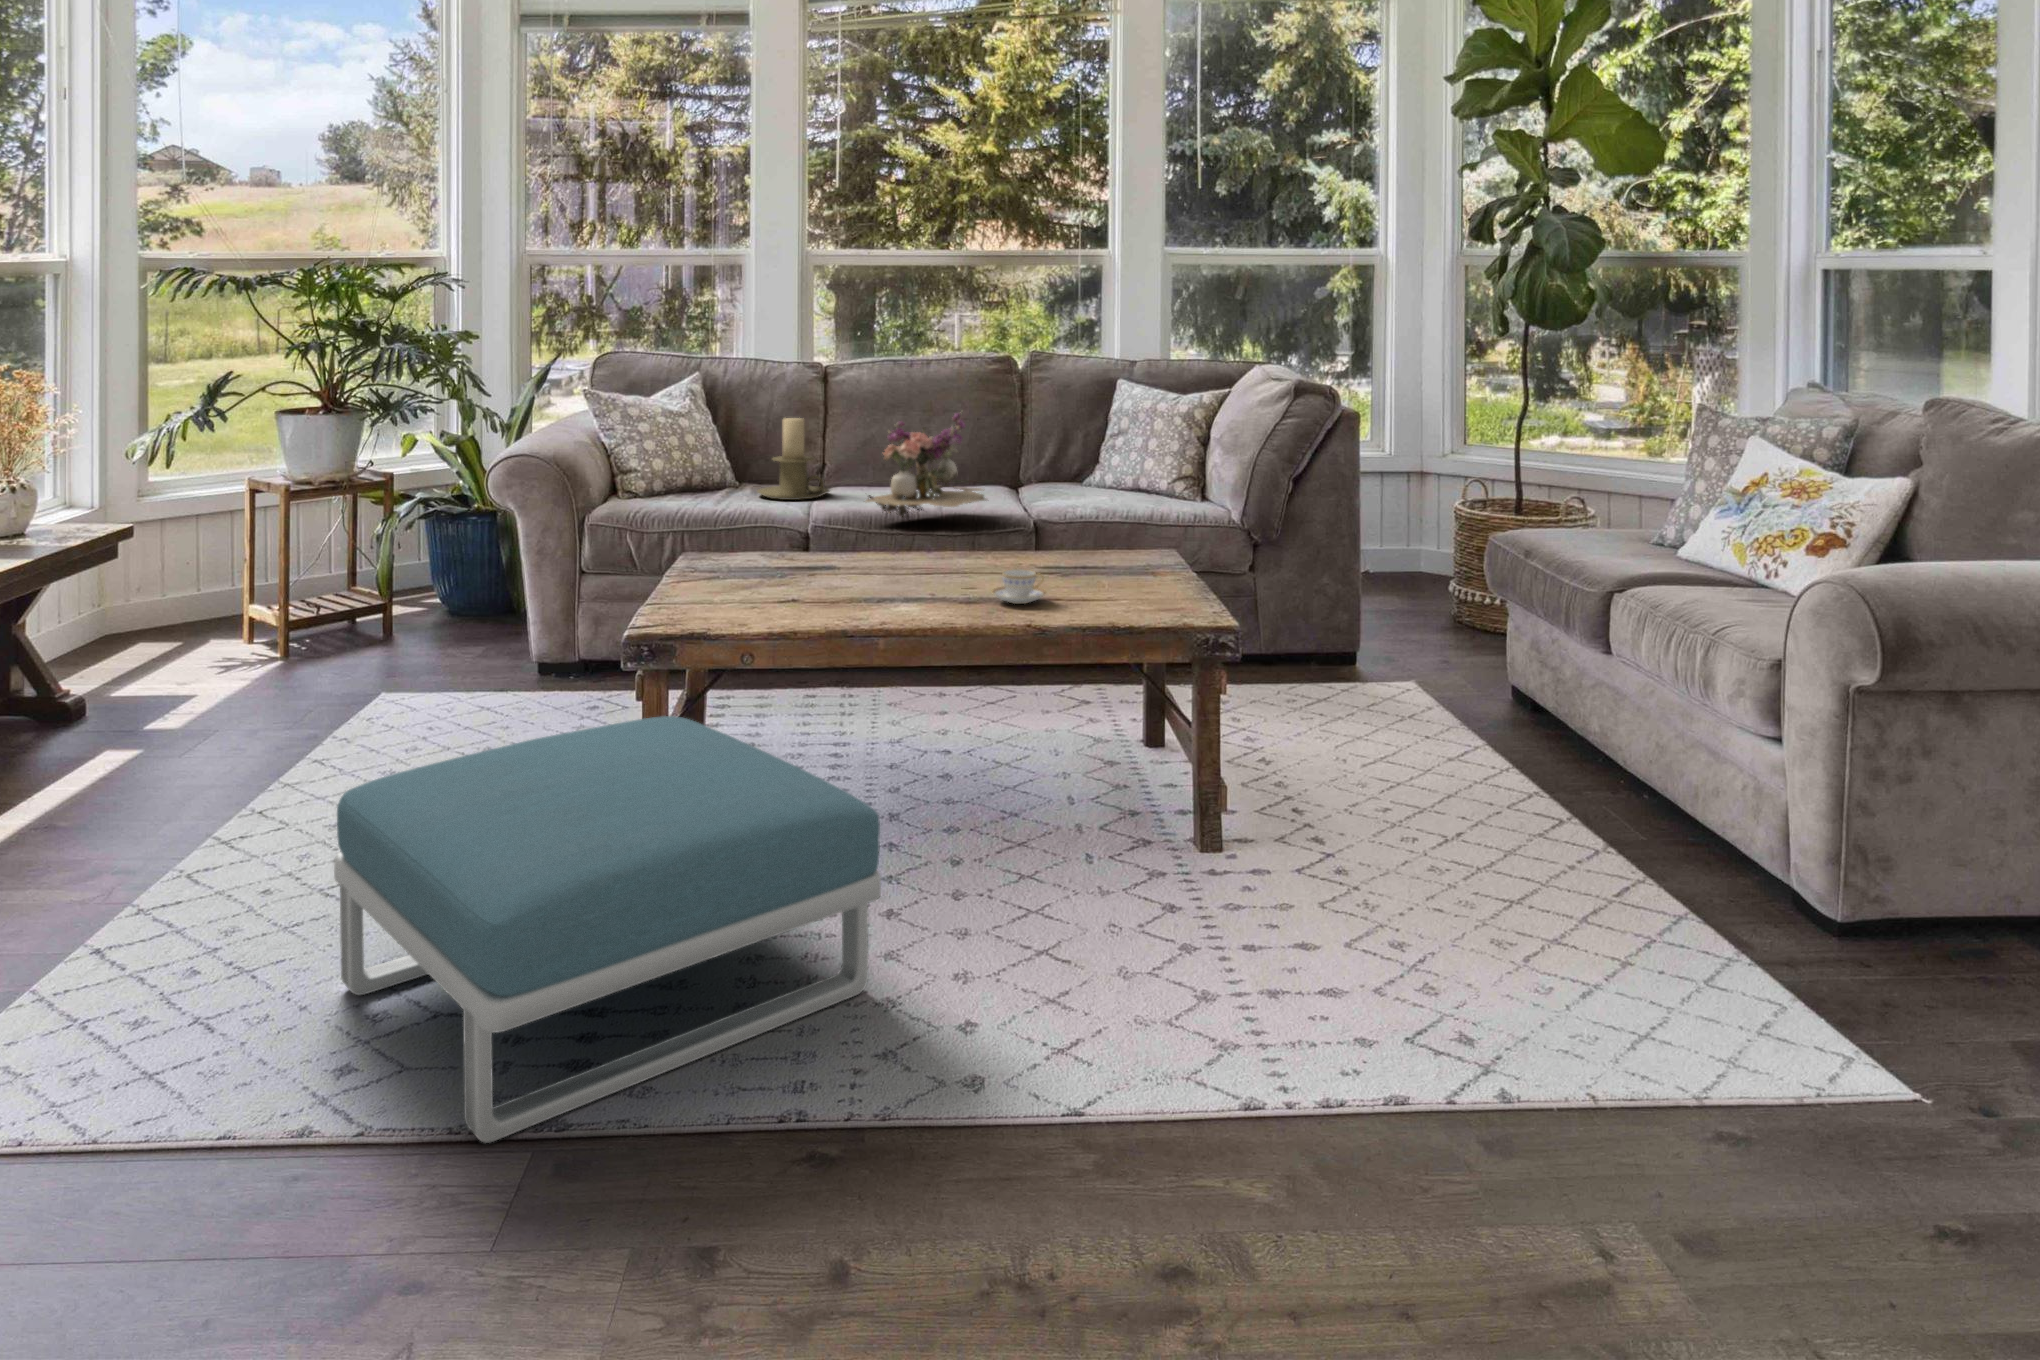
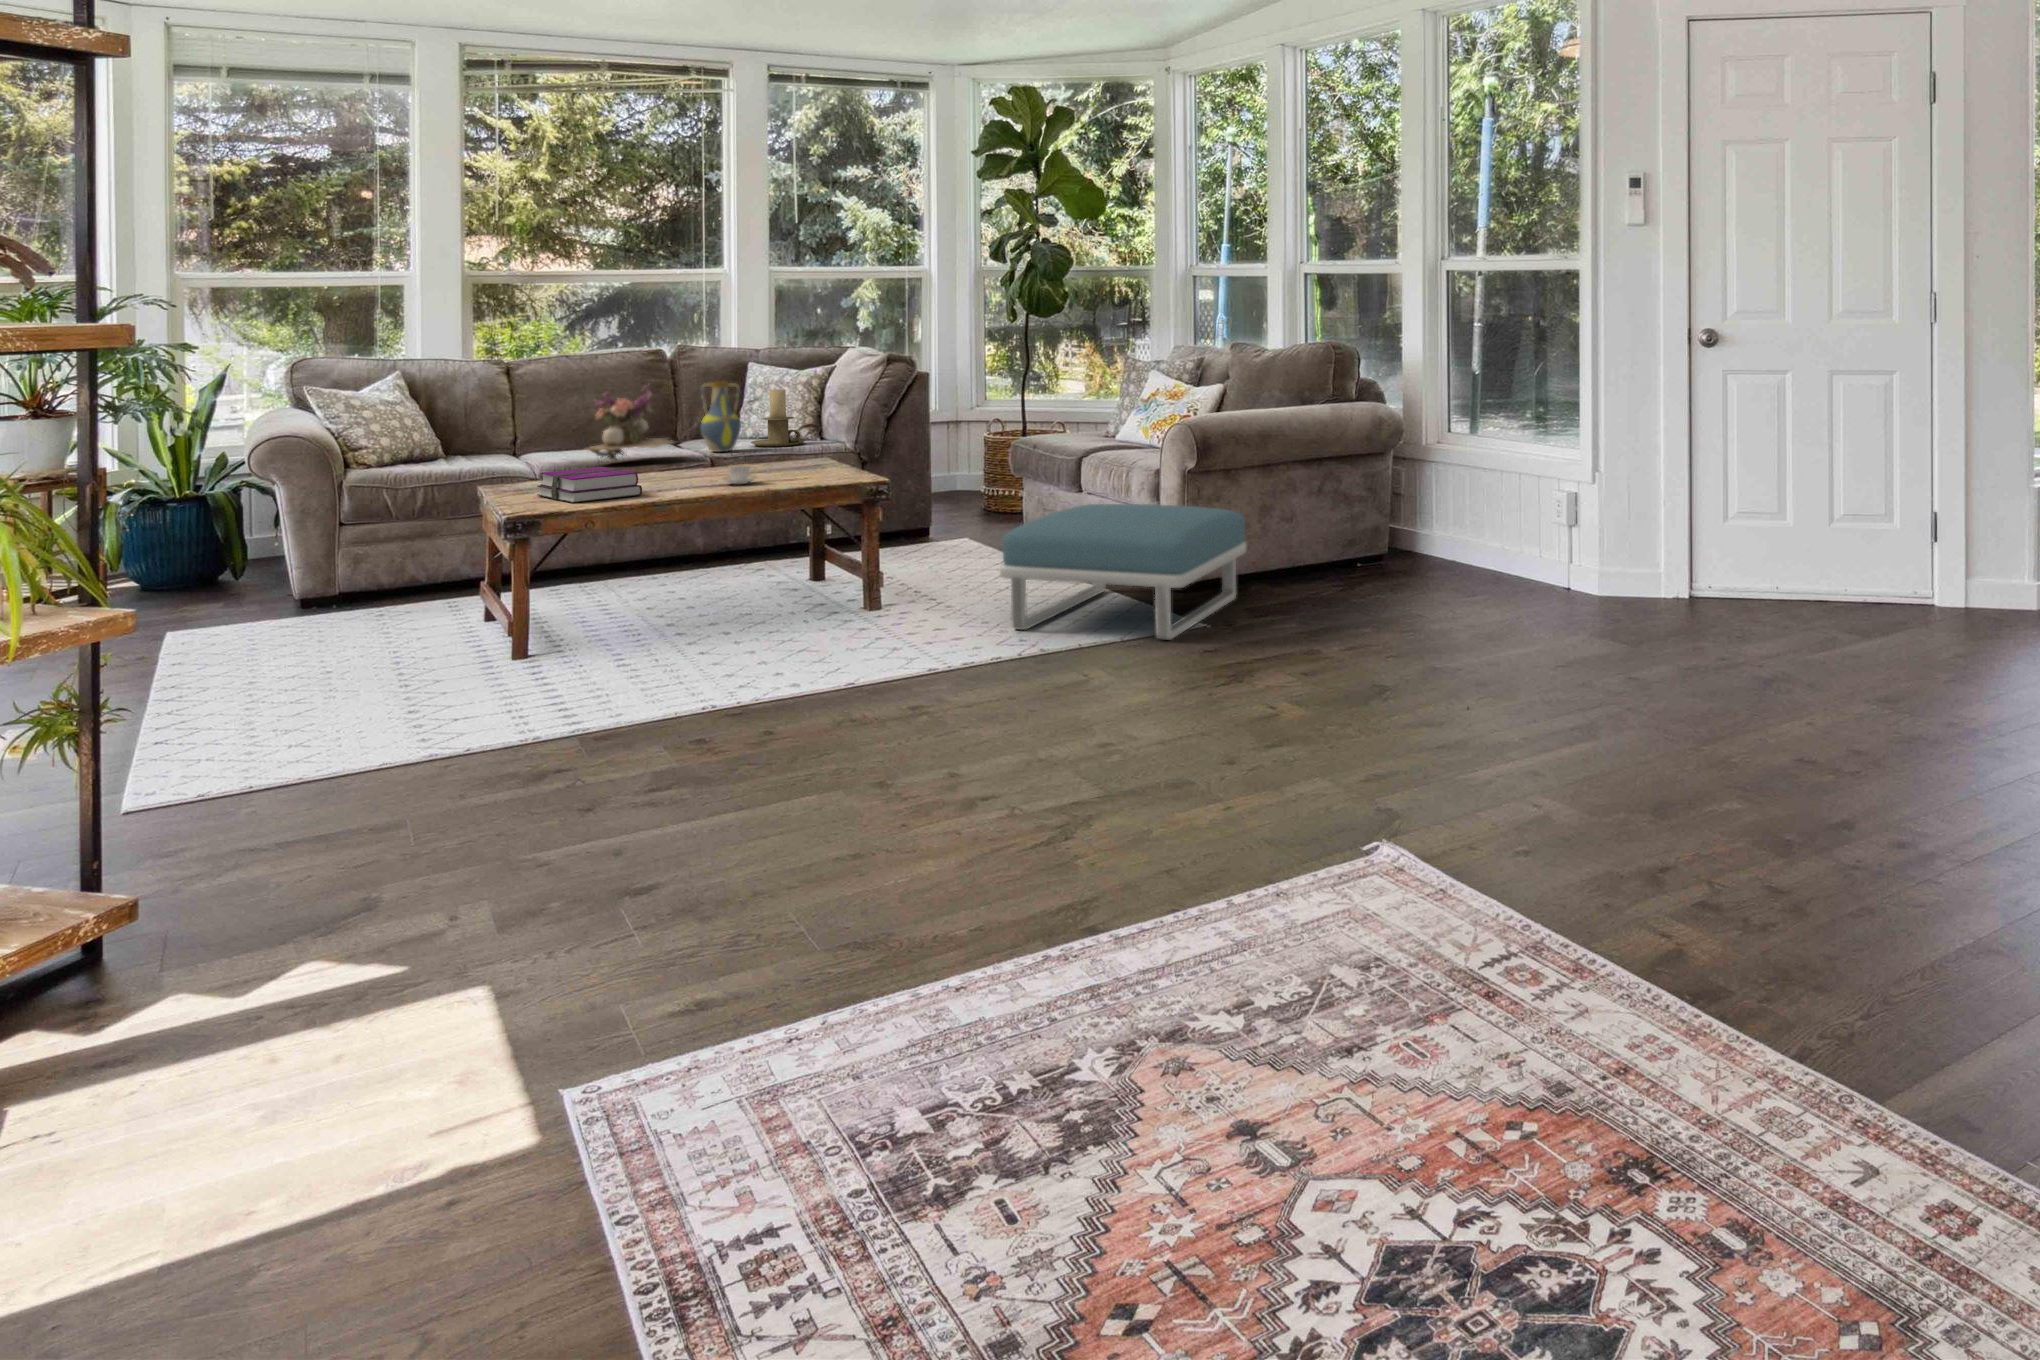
vase: none [1029,411,1083,512] -> present [701,381,741,452]
candle holder: present [757,418,830,500] -> present [751,389,806,447]
hardback book: none [736,553,863,620] -> present [537,467,642,503]
footstool: present [334,716,881,1143] -> present [1000,504,1246,640]

